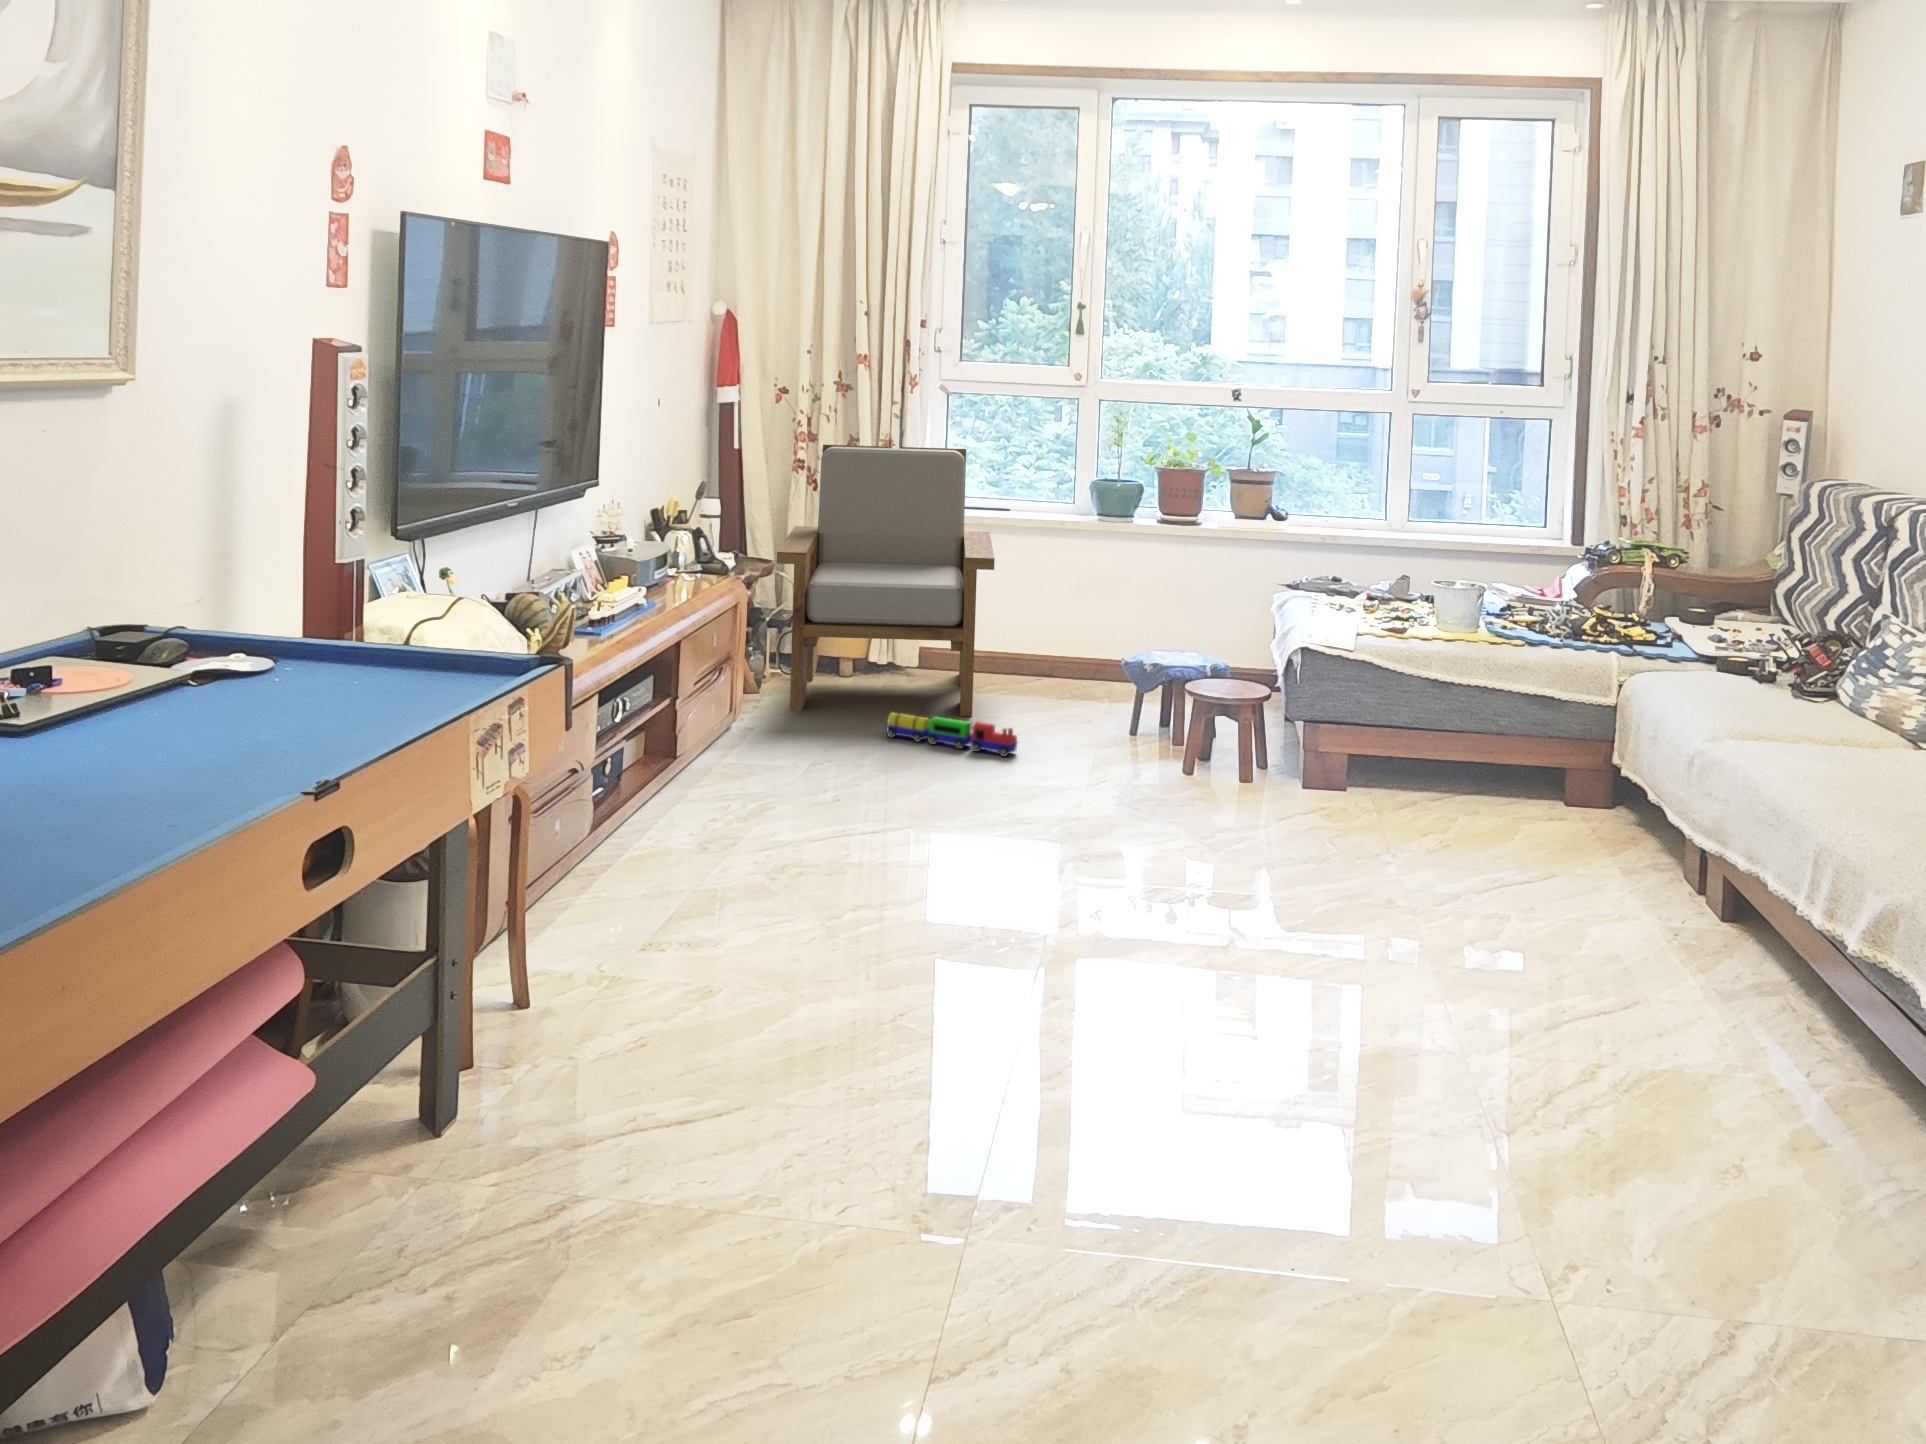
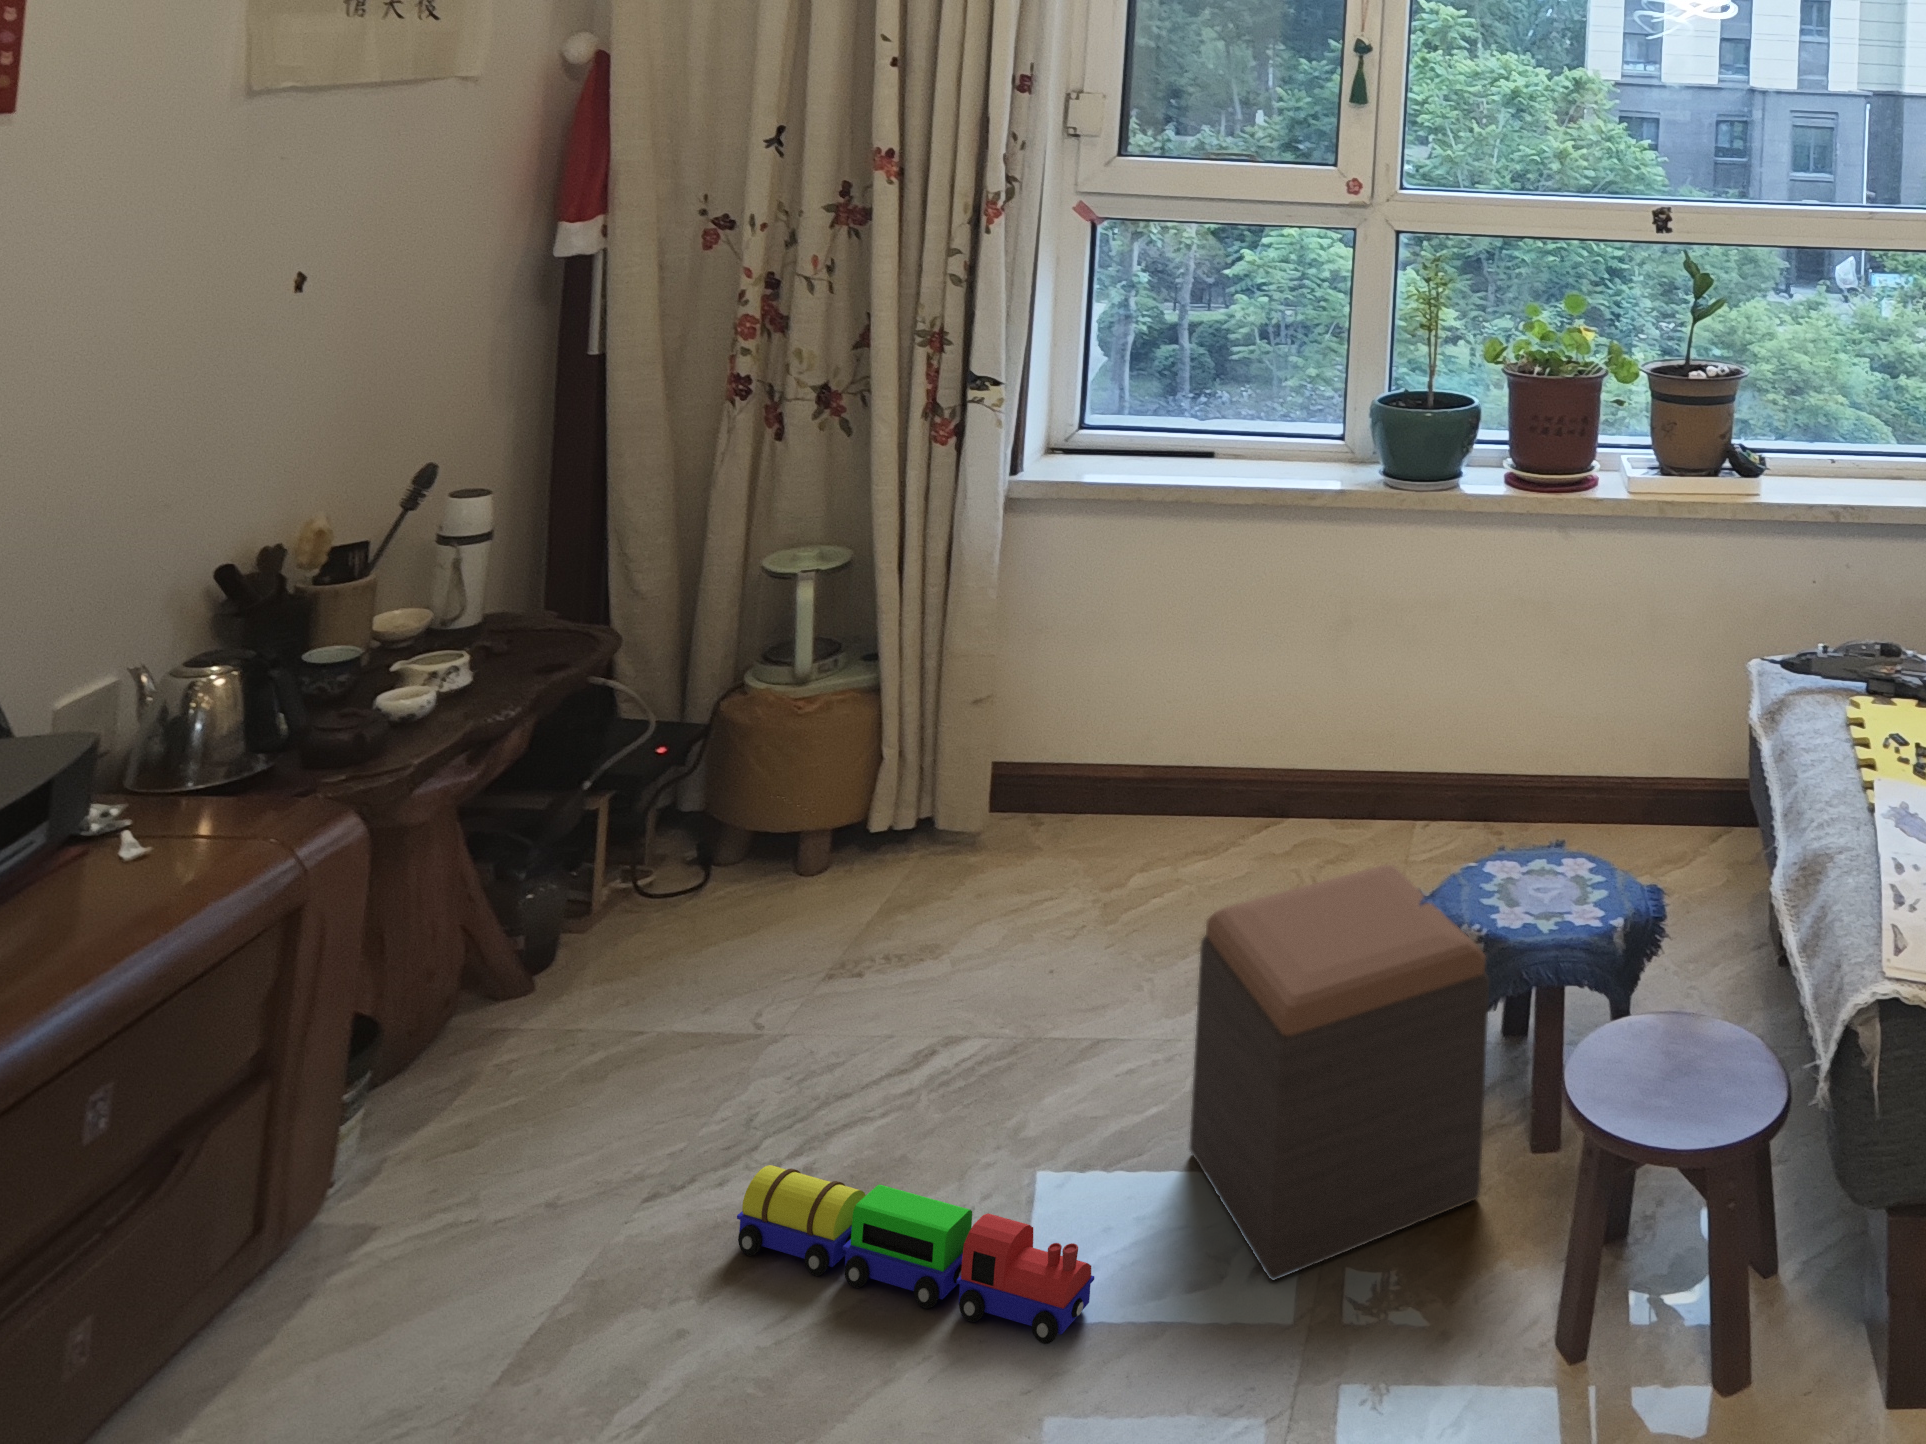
armchair: present [777,445,995,716] -> none [518,353,1151,1111]
footstool: none [1040,637,1158,754] -> present [1190,865,1489,1280]

